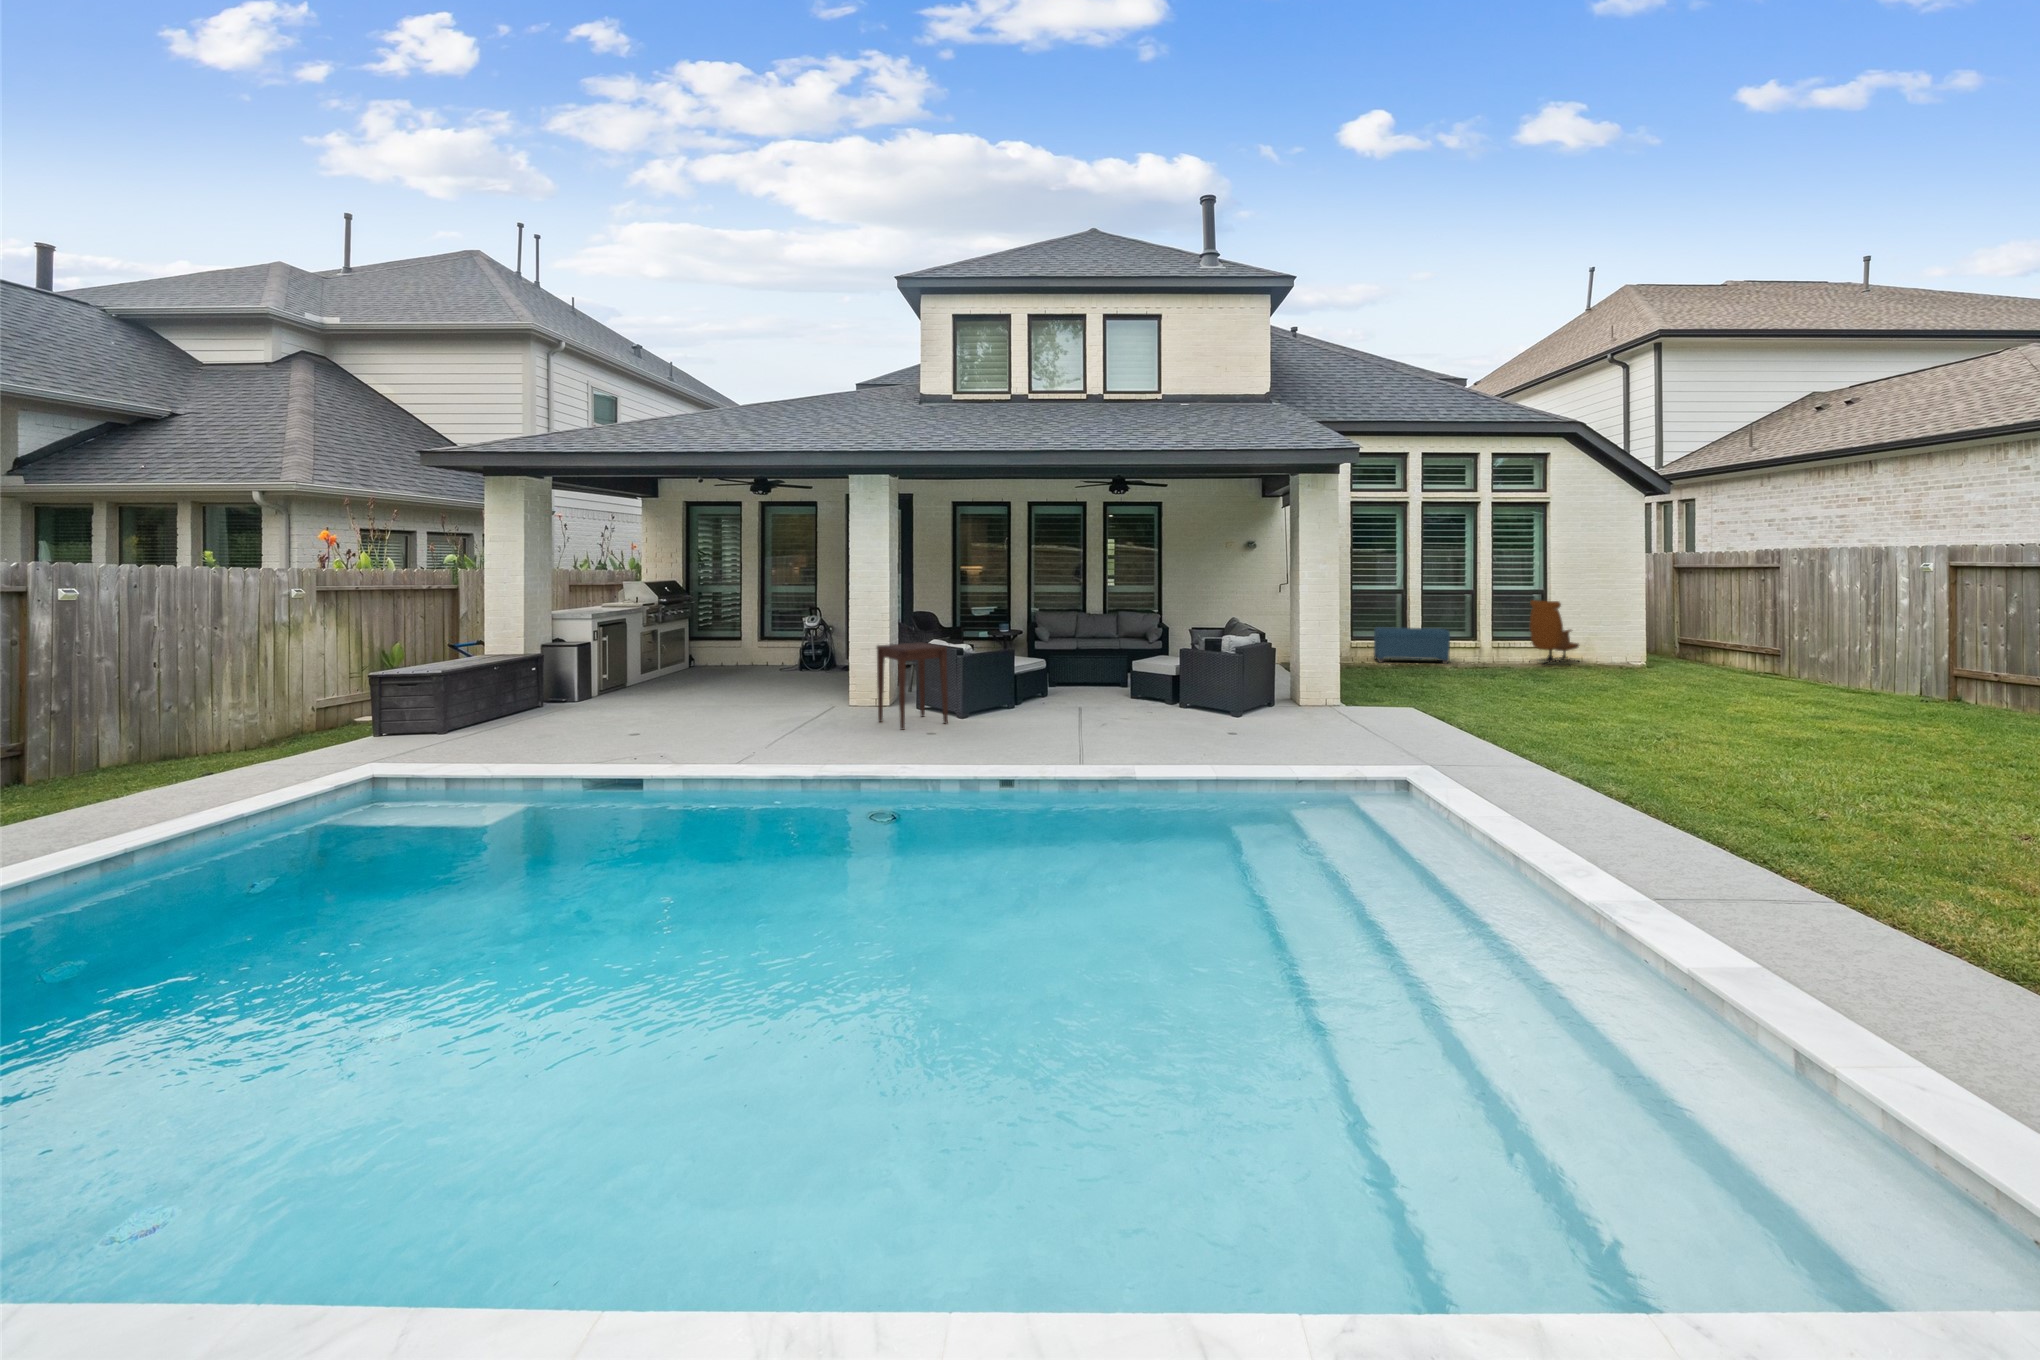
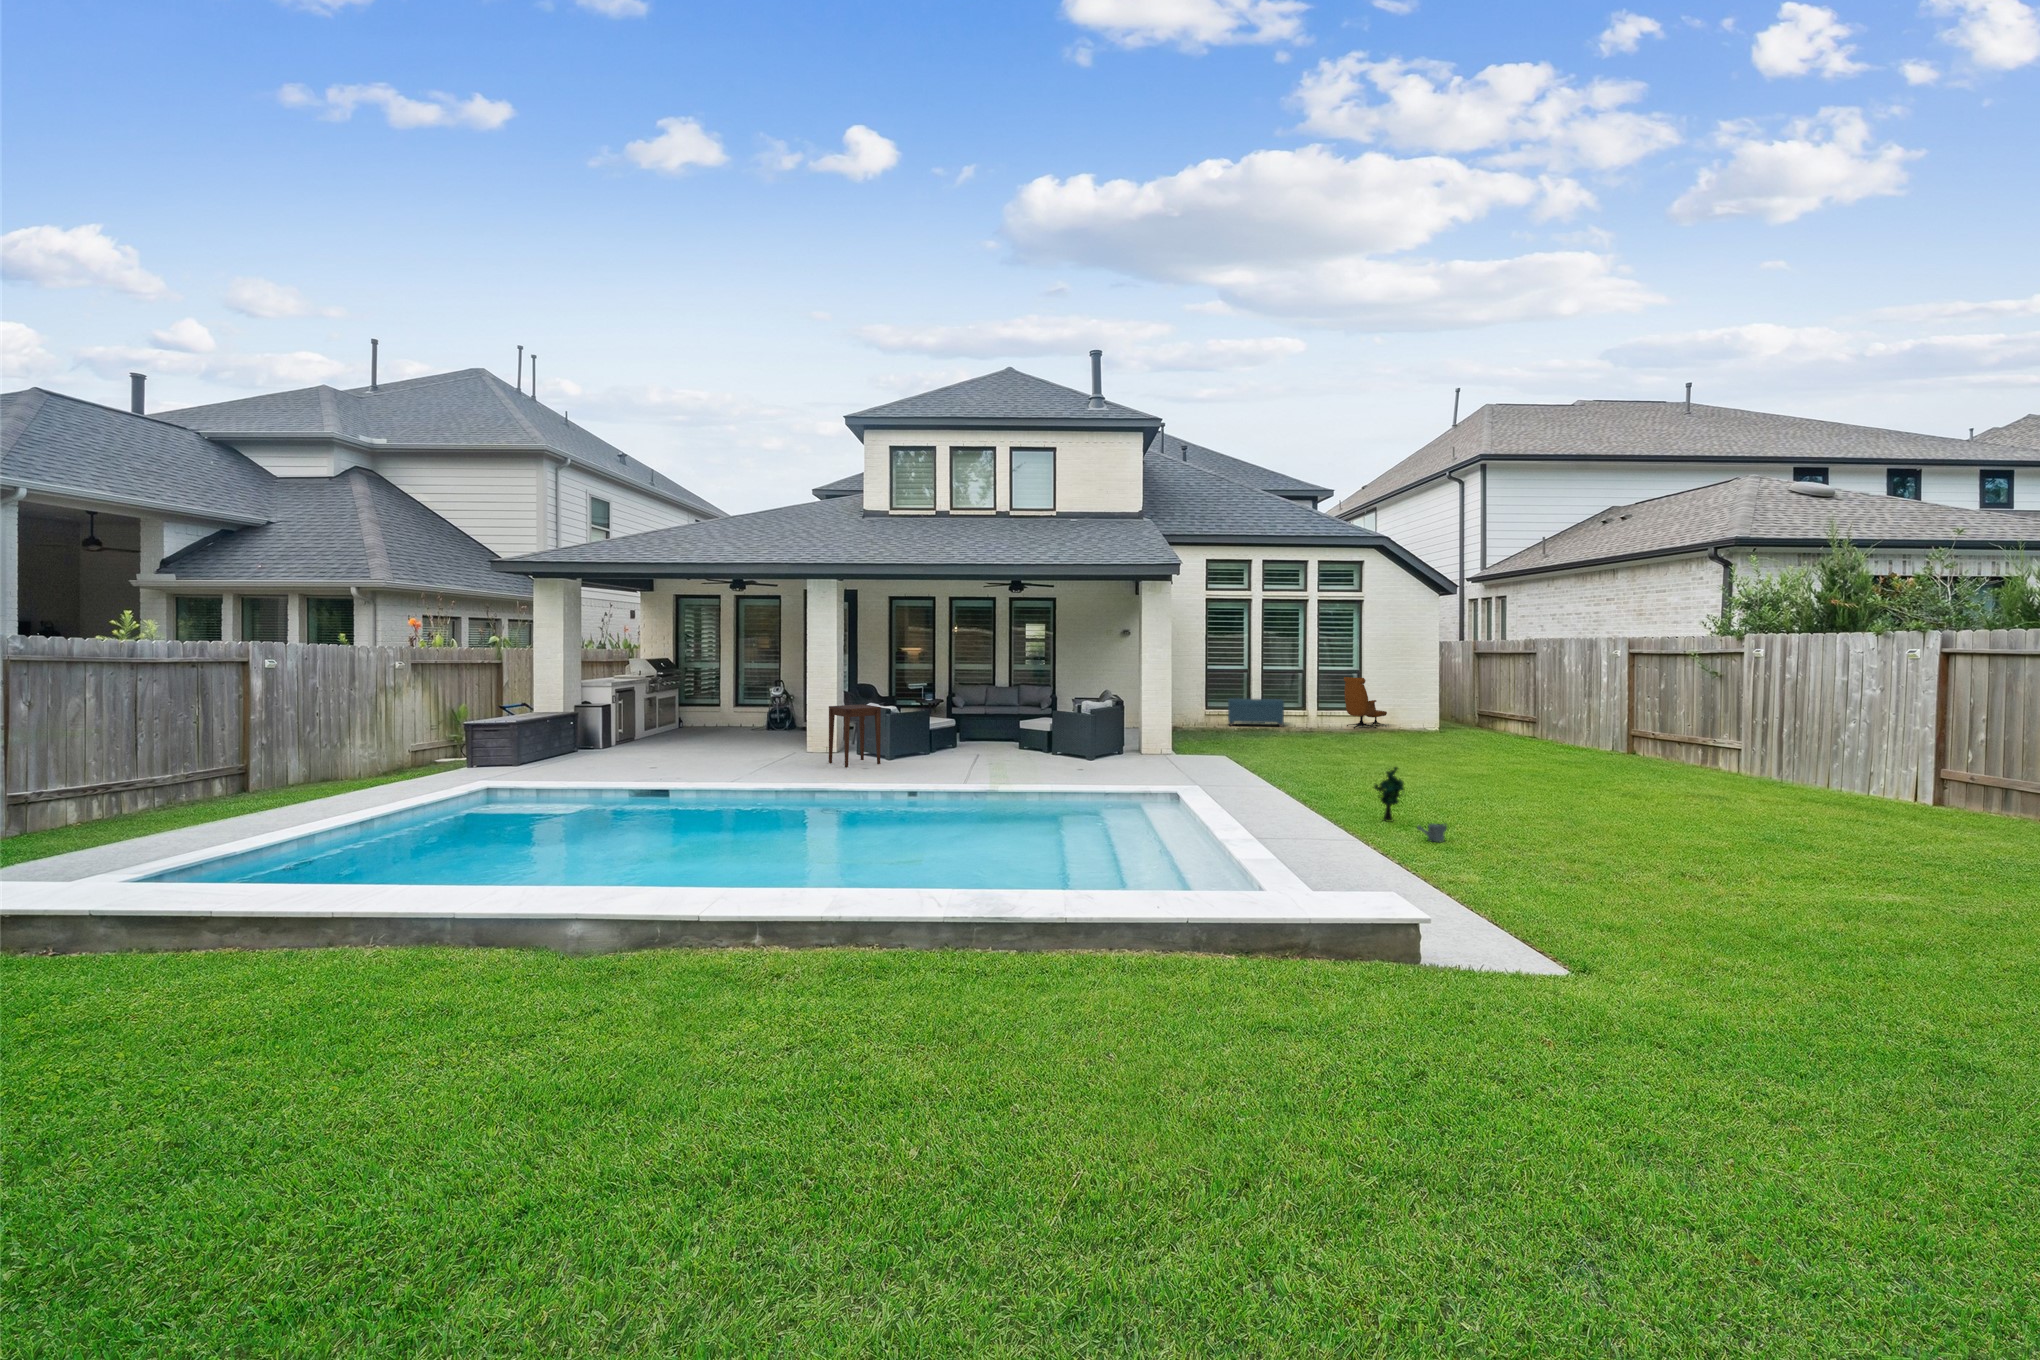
decorative plant: none [1792,760,1858,853] -> present [1374,767,1404,821]
watering can: none [1966,878,2012,916] -> present [1417,824,1447,842]

